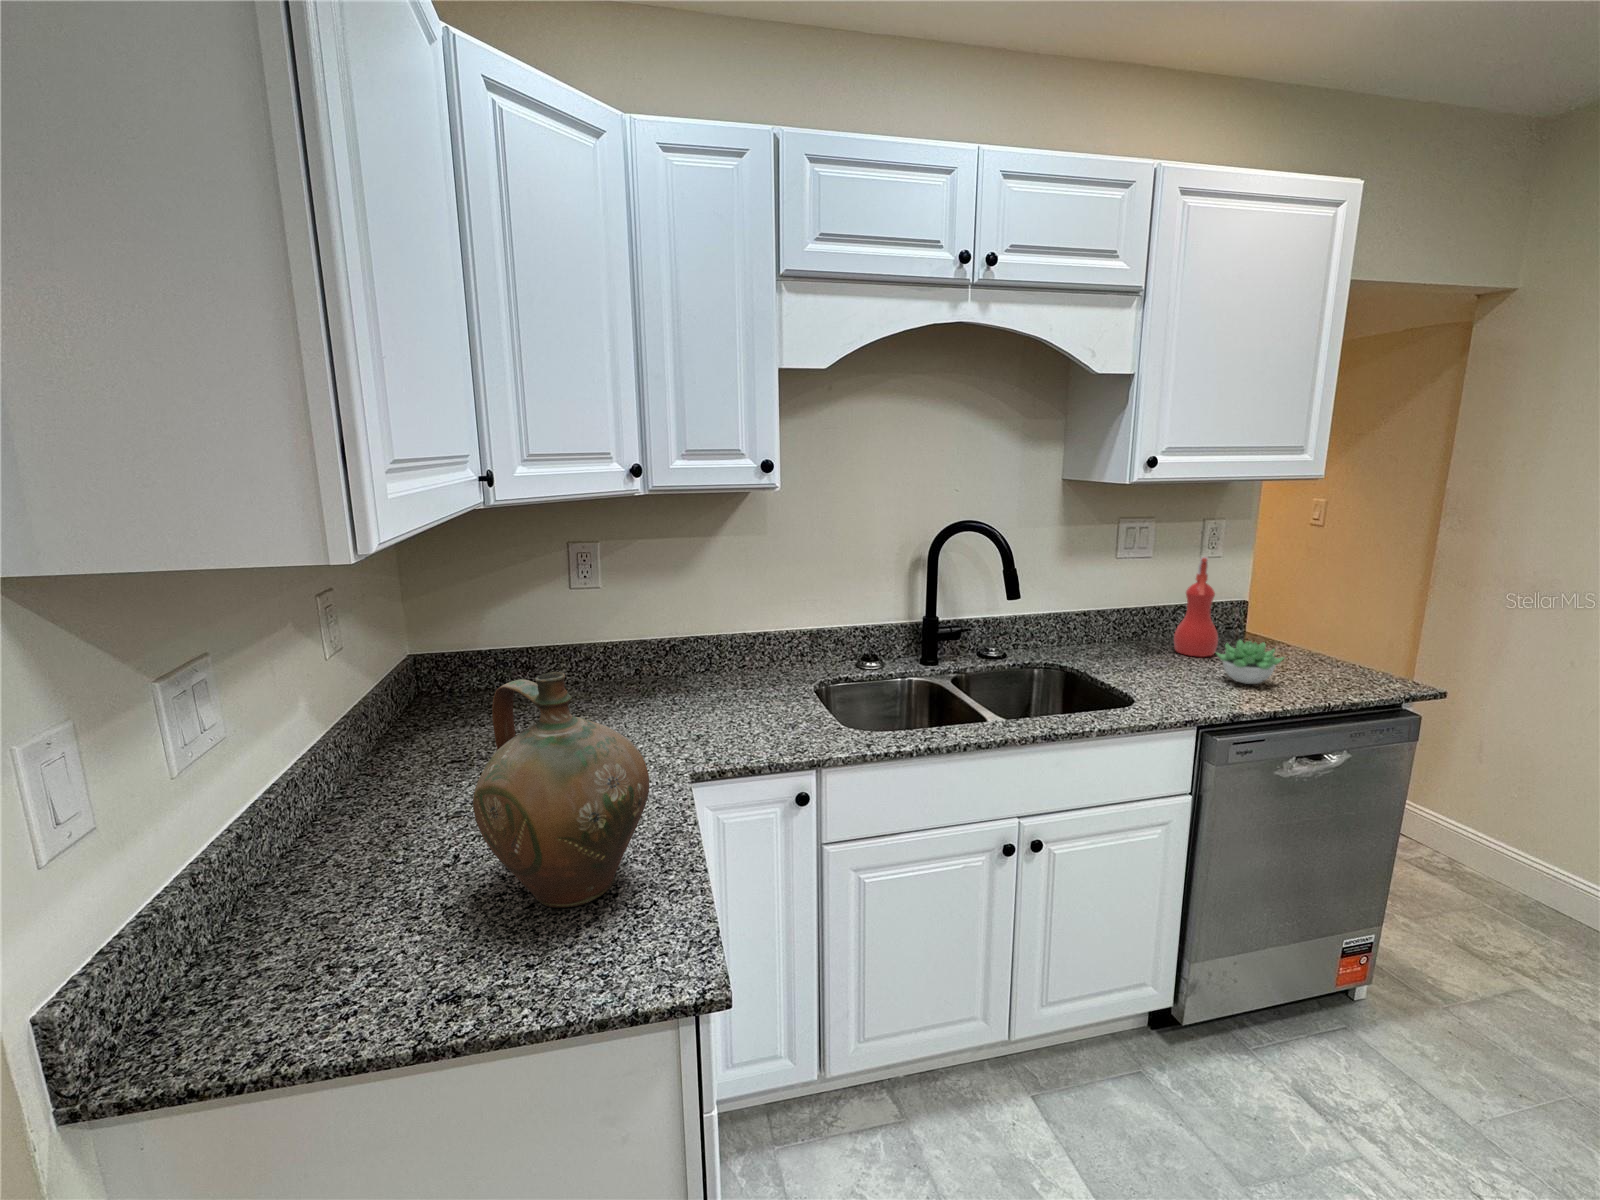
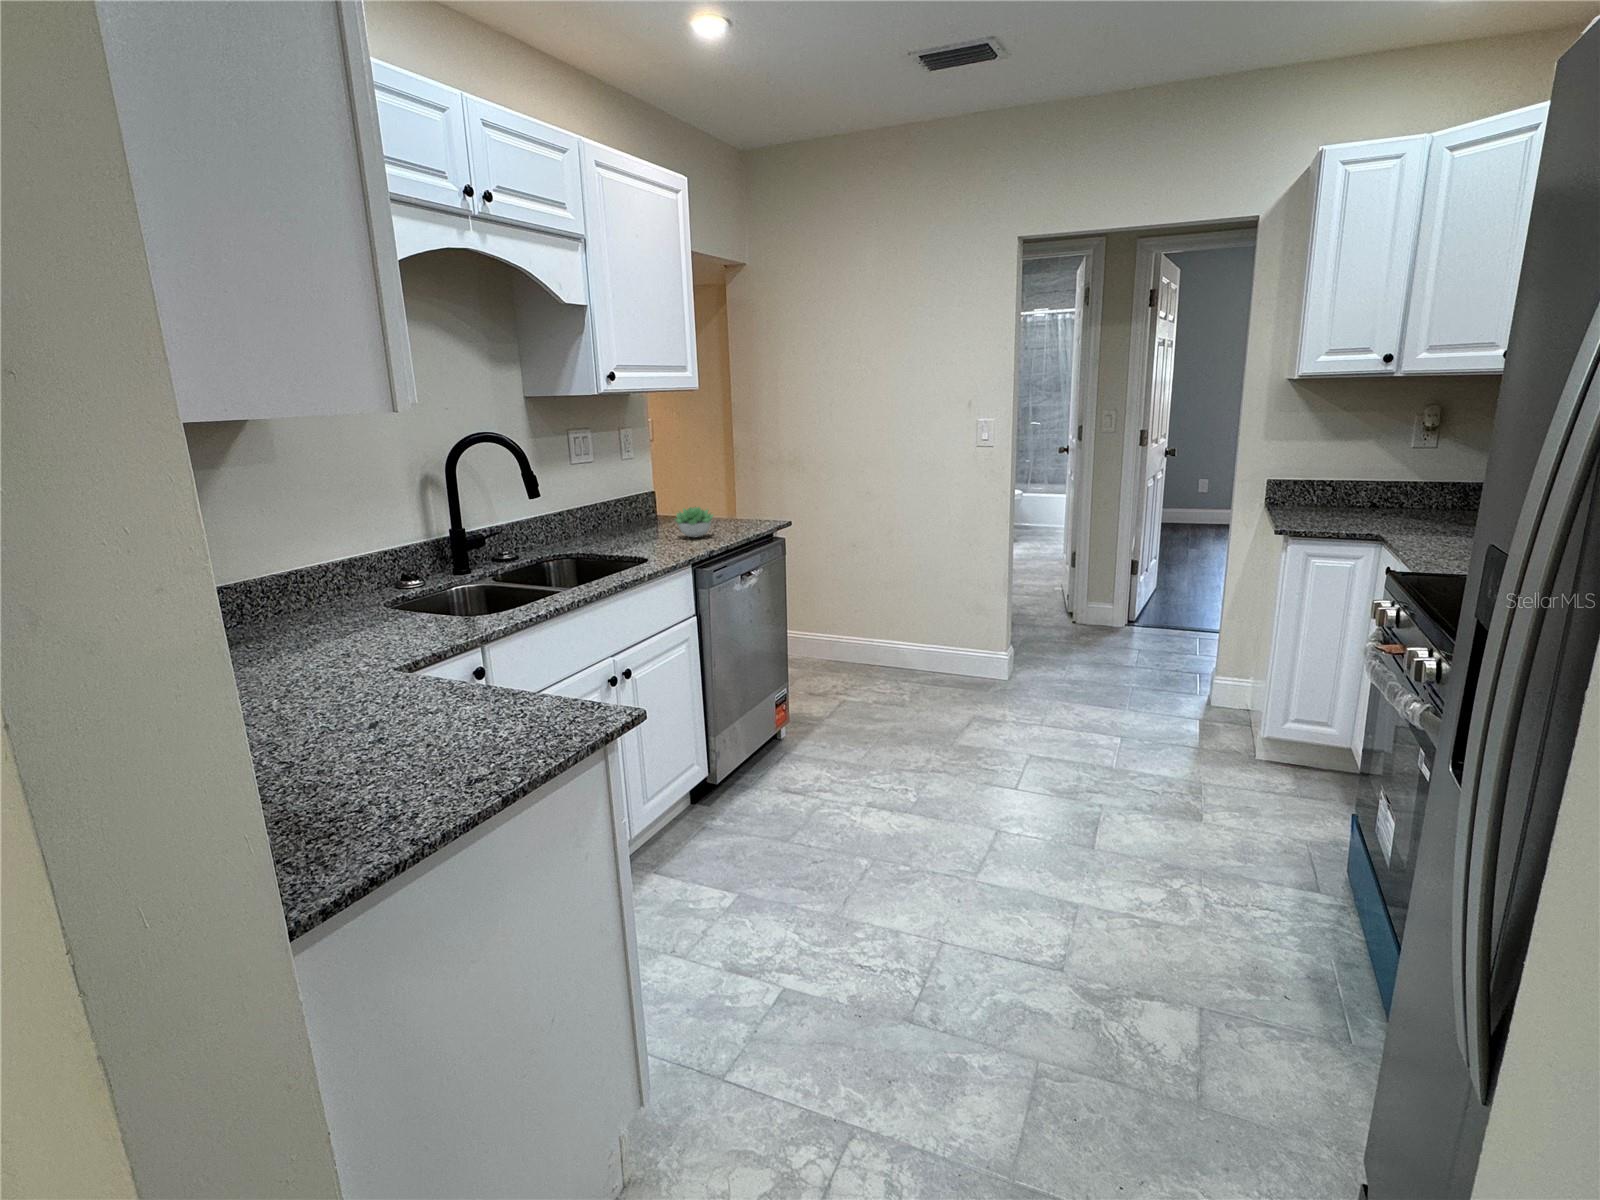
spray bottle: present [1174,556,1218,657] -> none [627,453,658,532]
ceramic jug: present [473,672,649,907] -> none [335,529,510,737]

